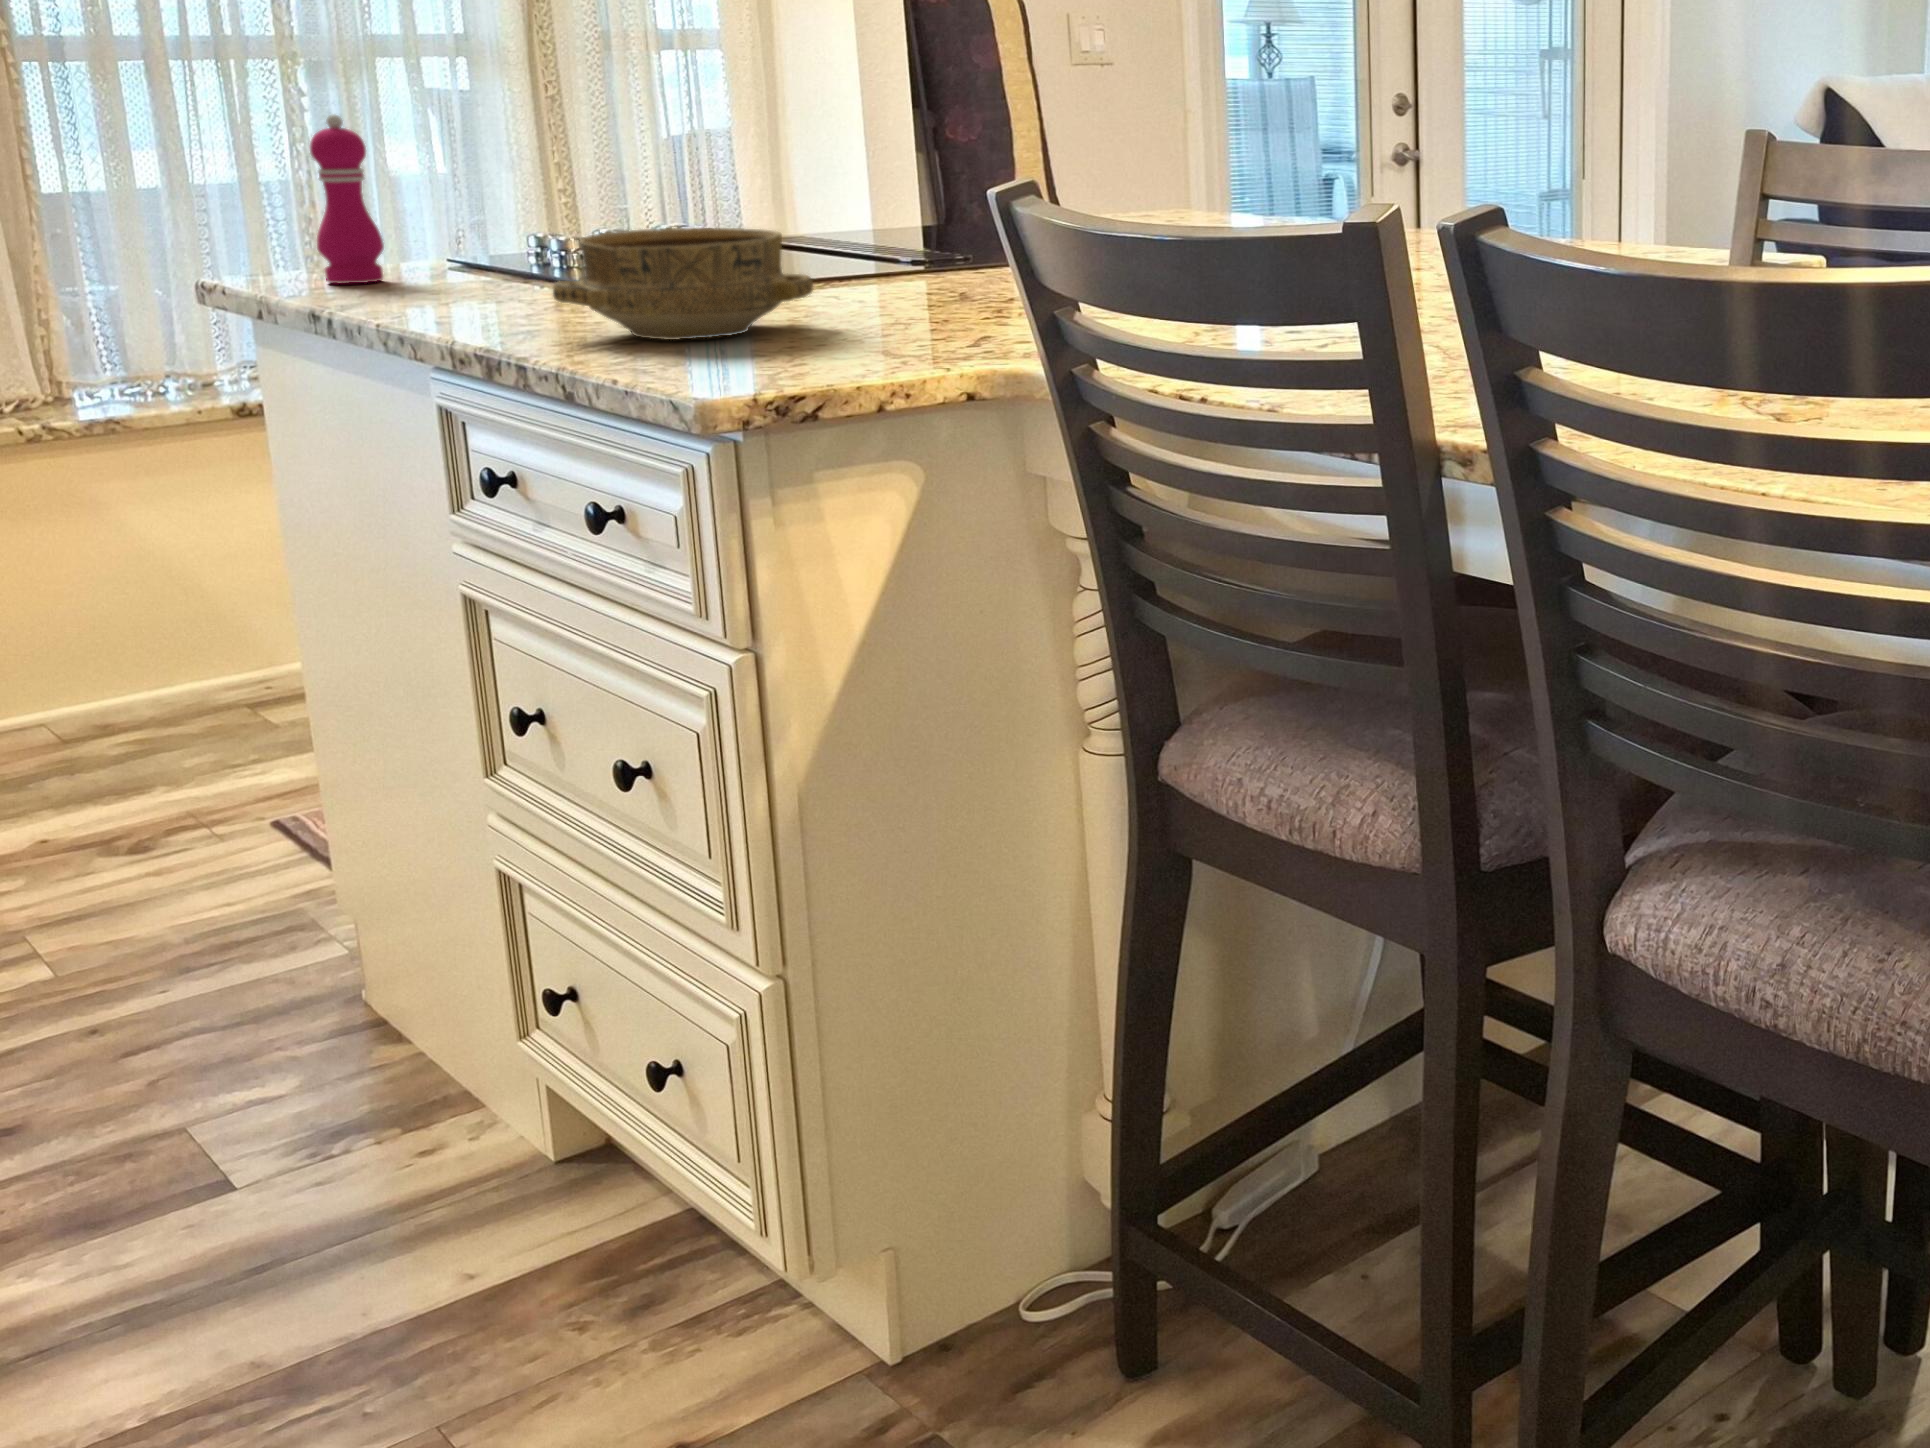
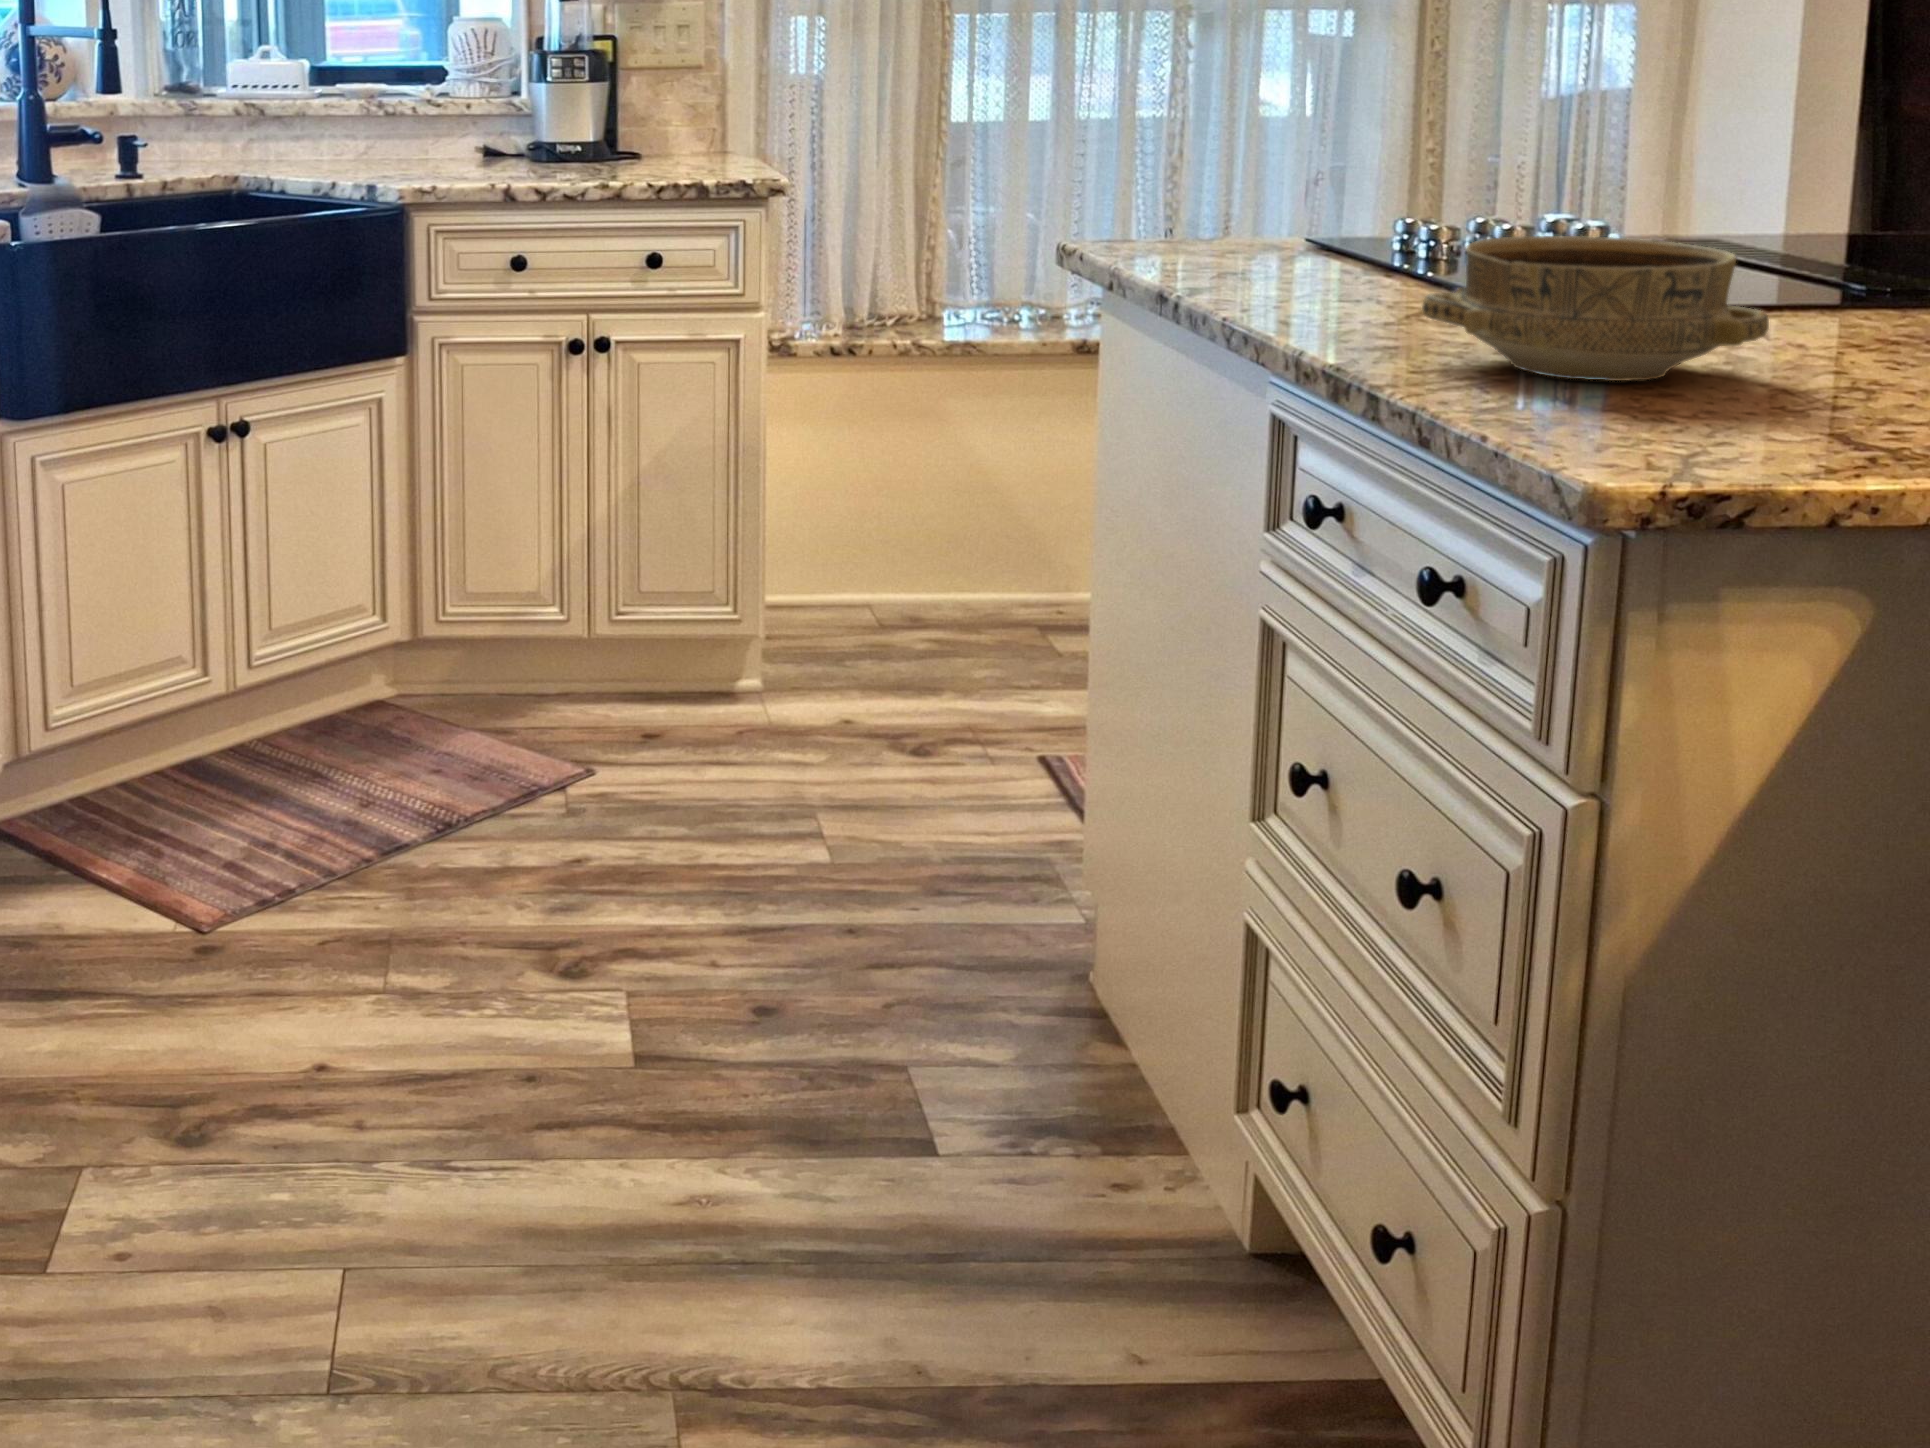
pepper mill: present [310,114,384,284] -> none [1176,84,1241,259]

